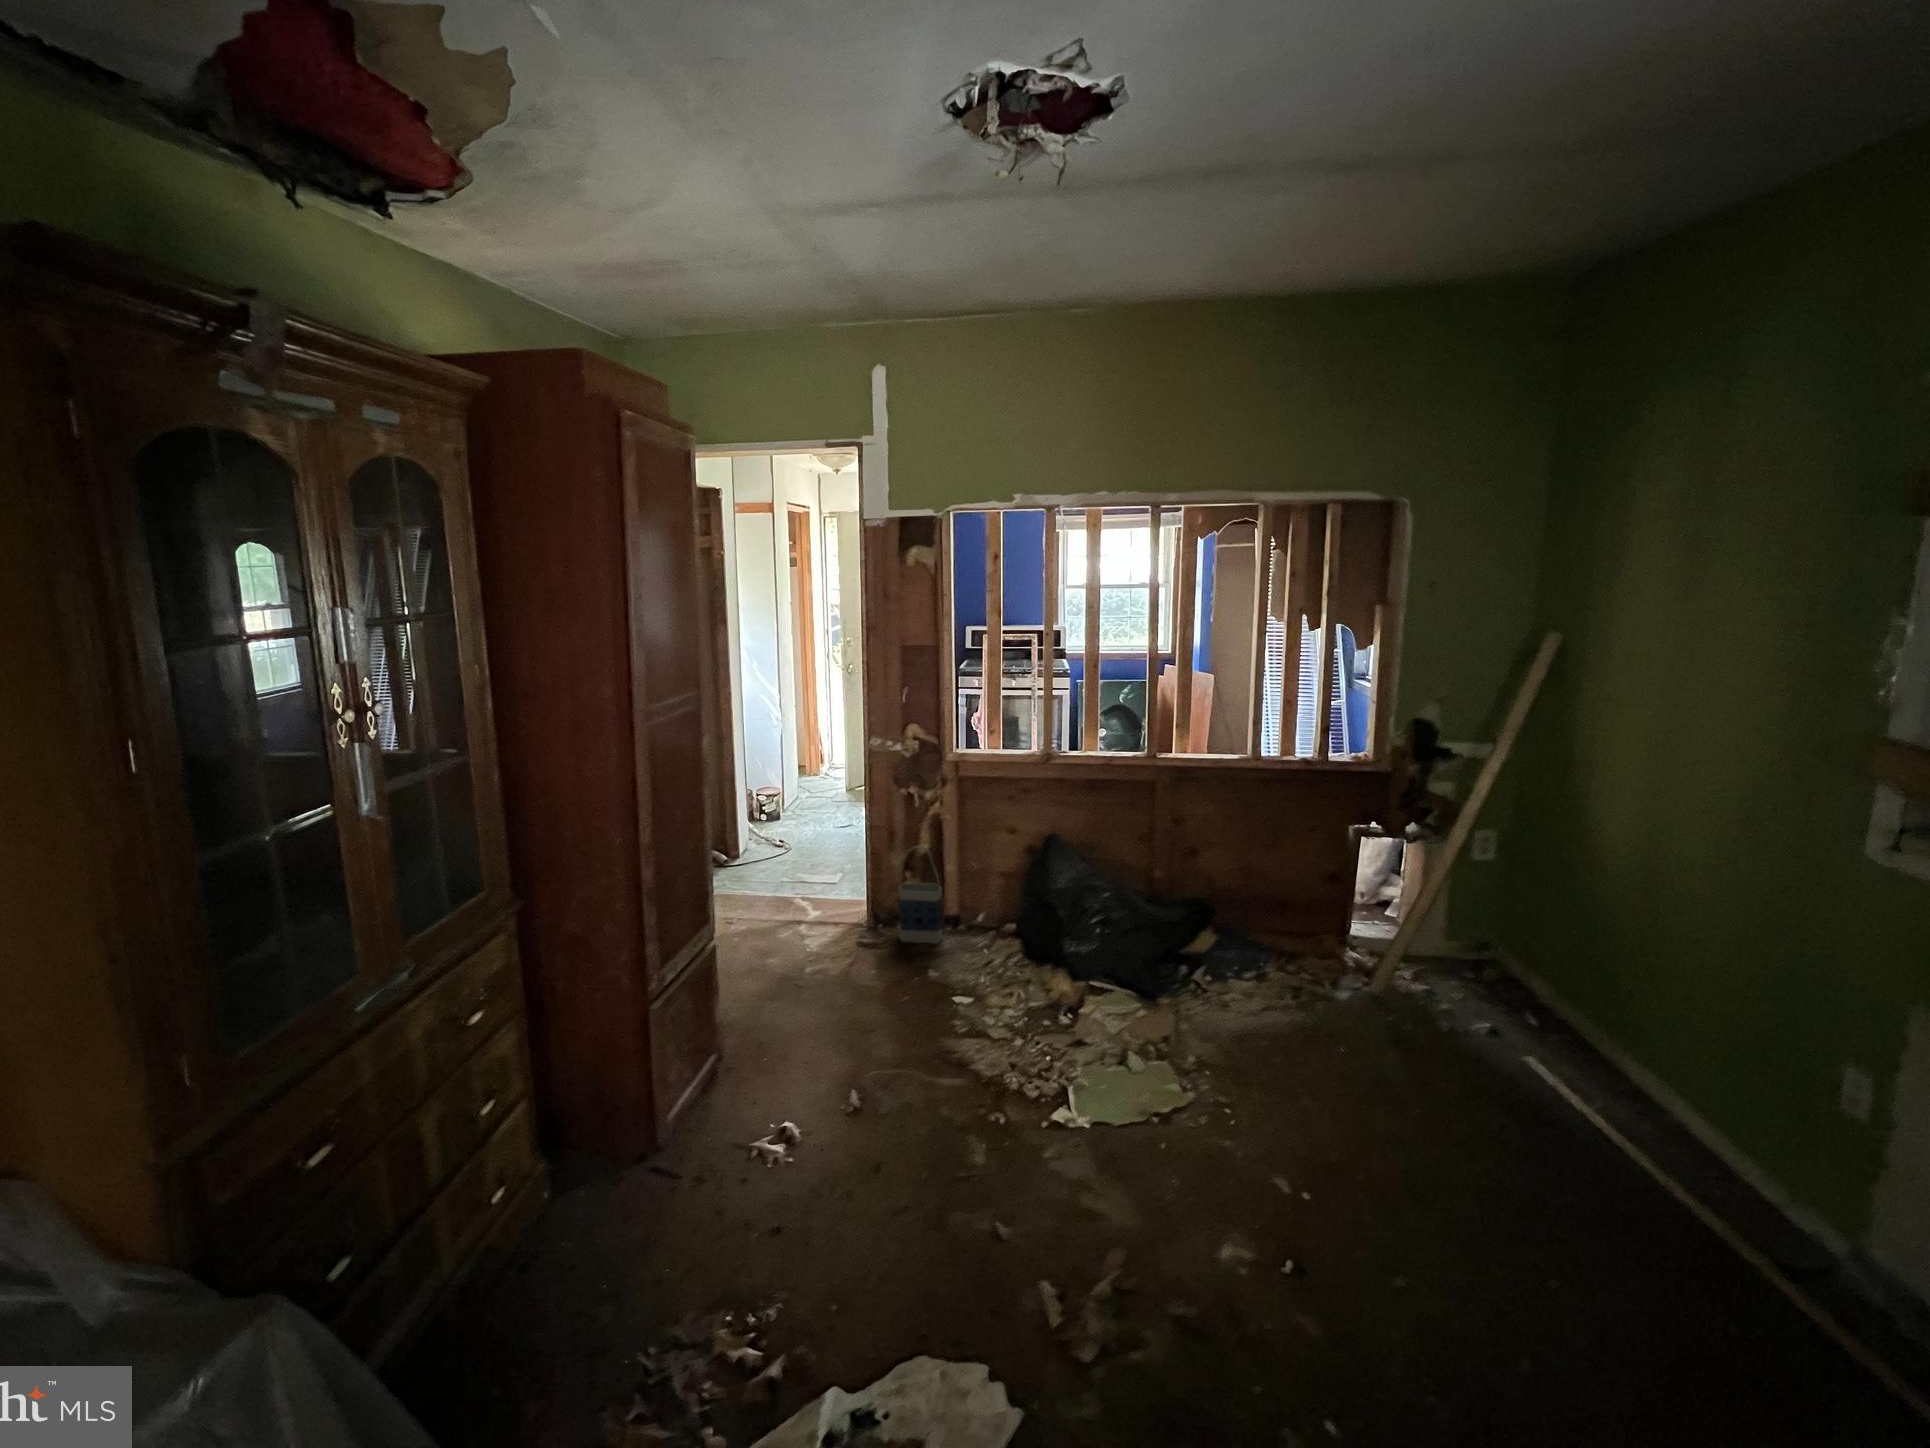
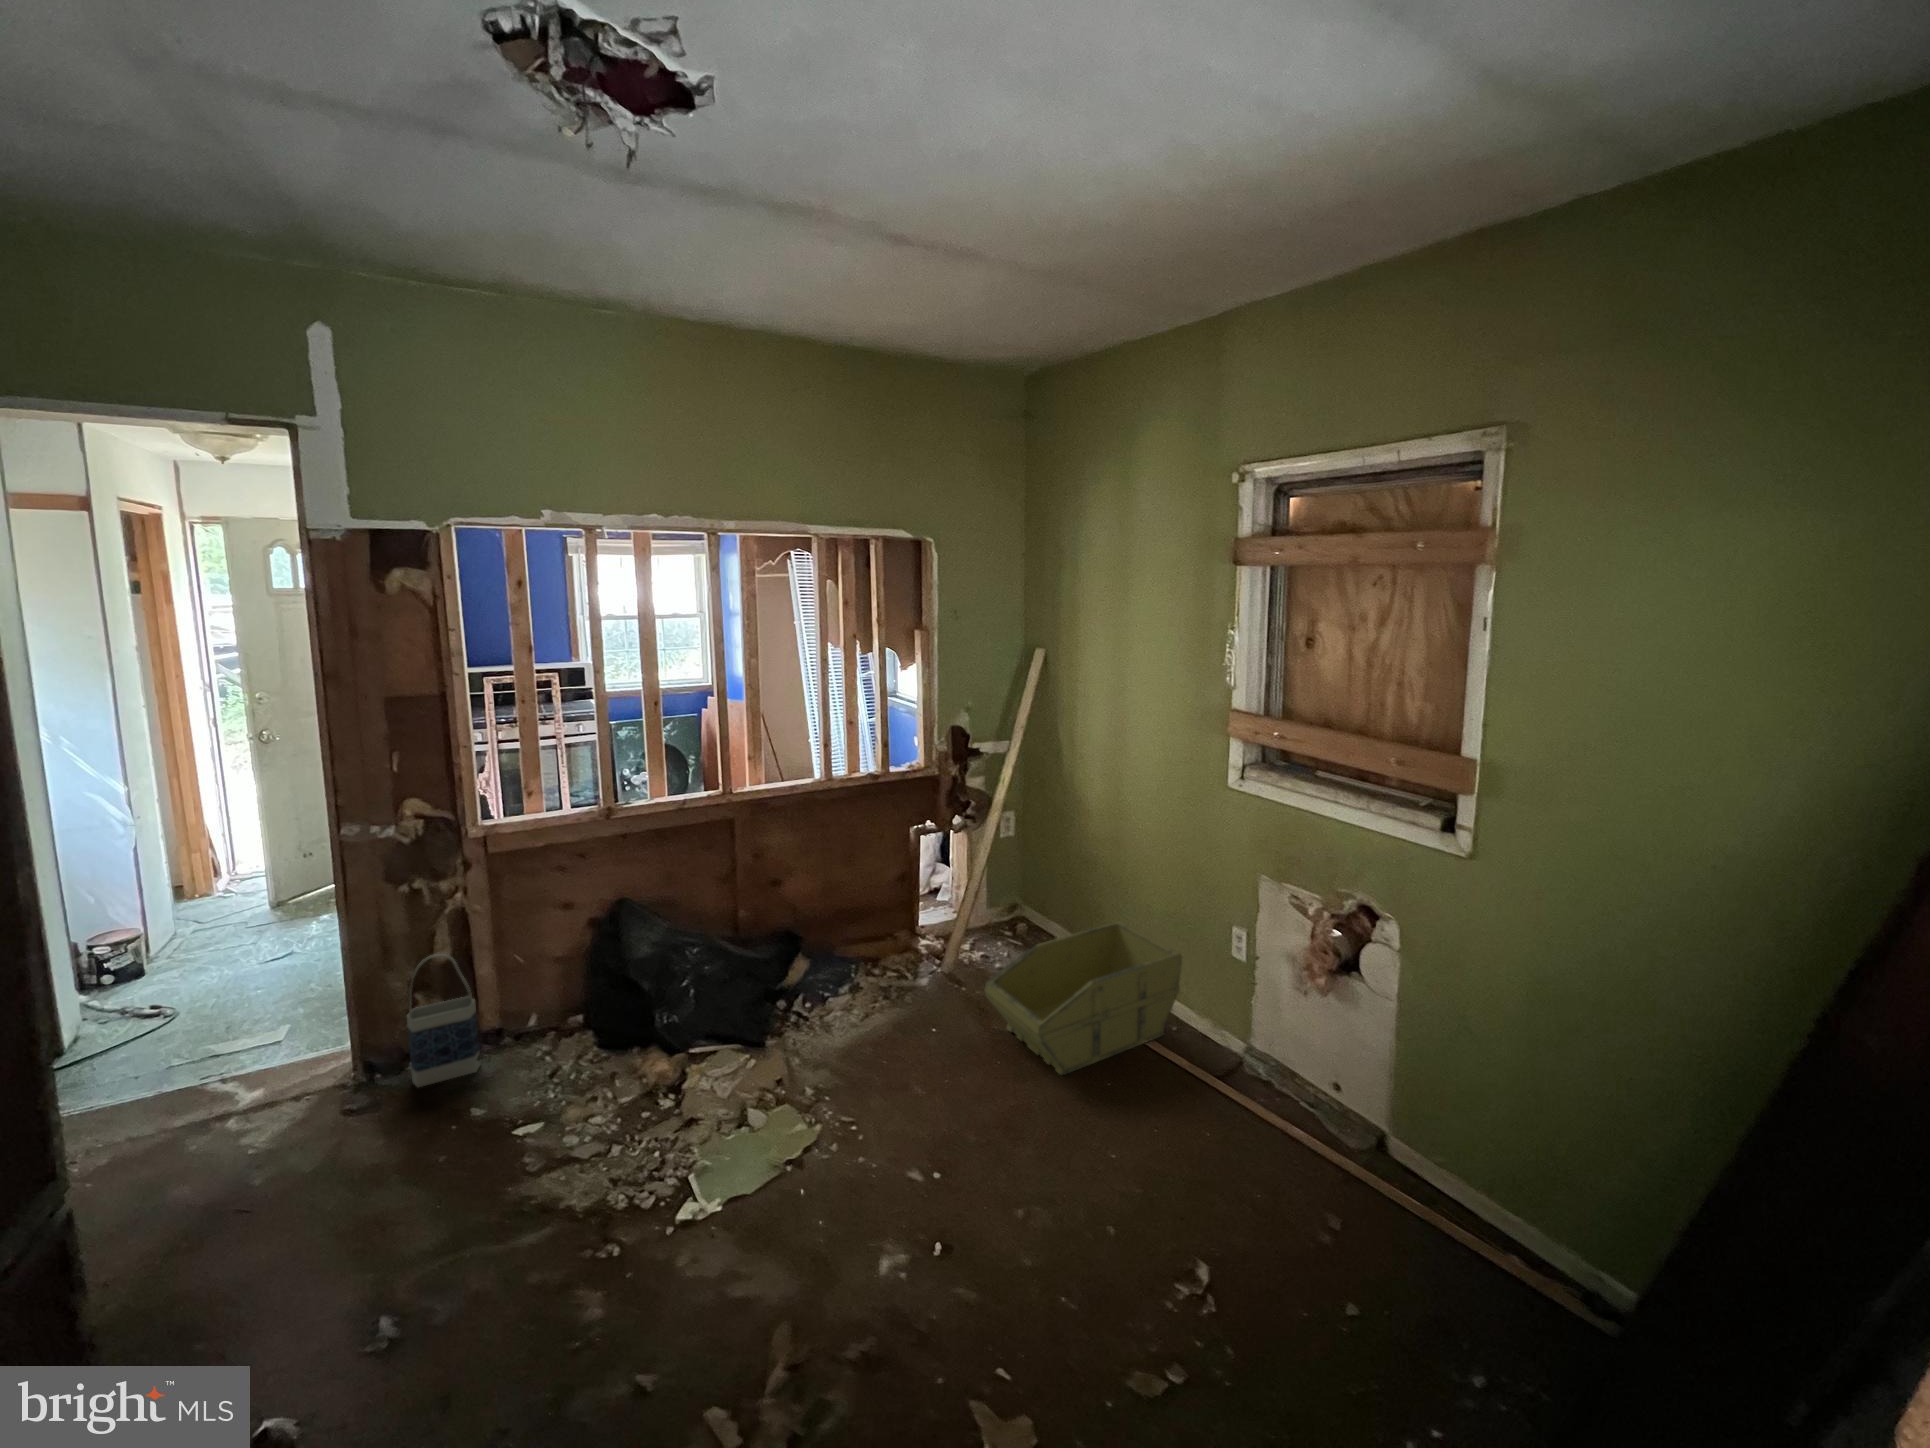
storage bin: none [1406,993,1733,1172] -> present [984,921,1182,1075]

